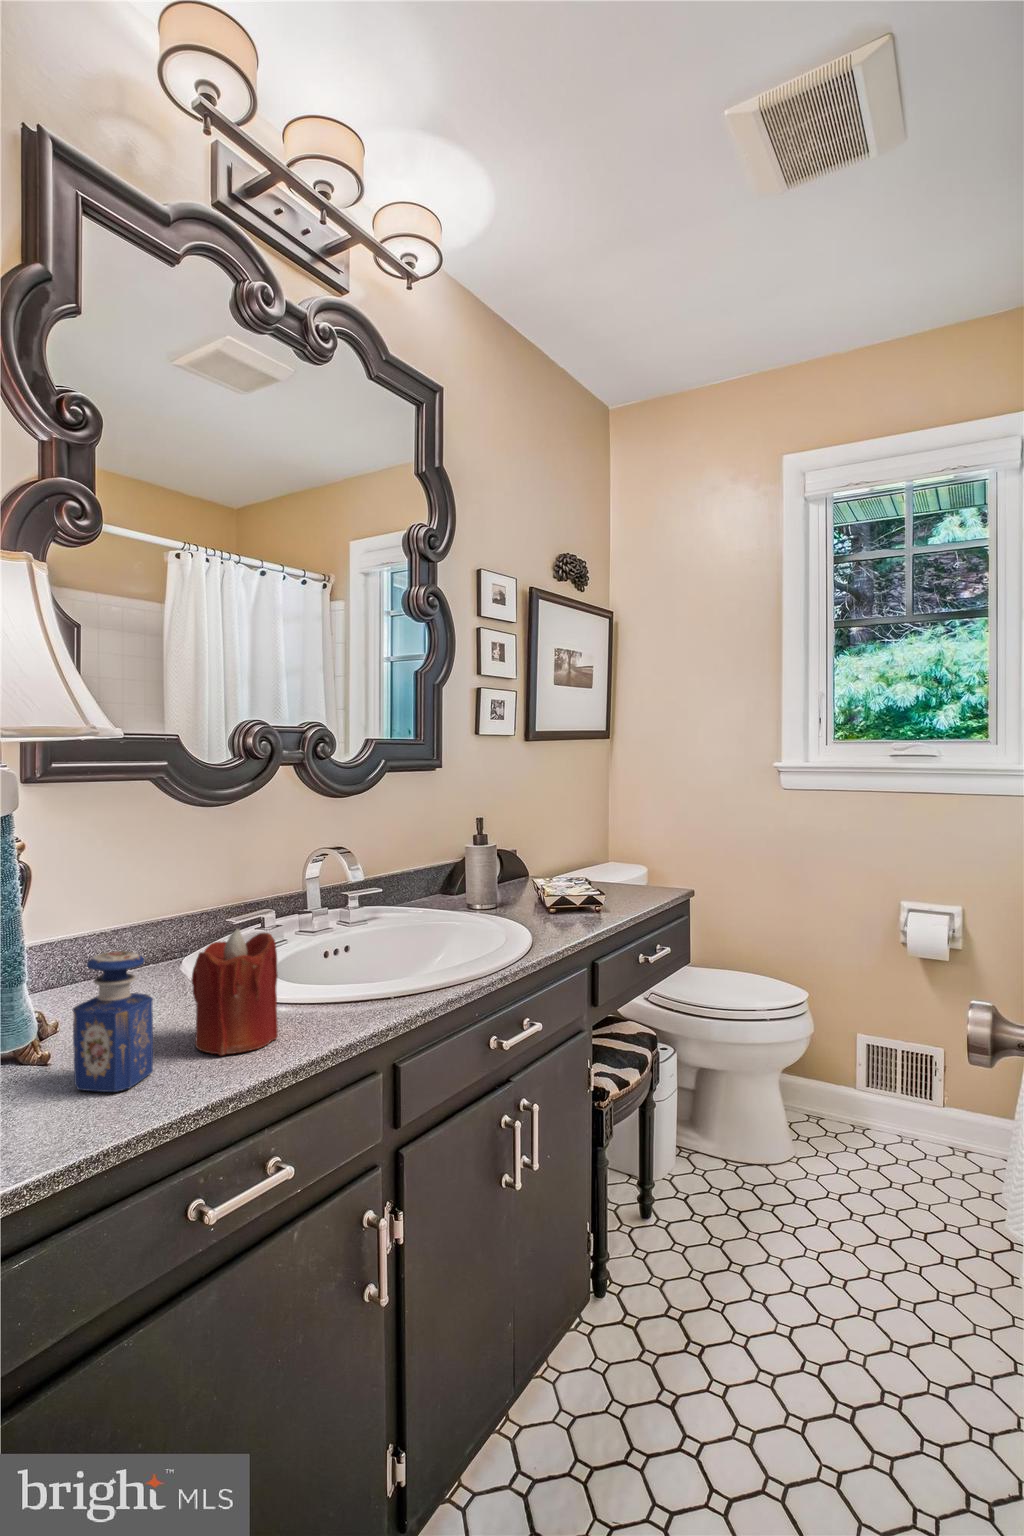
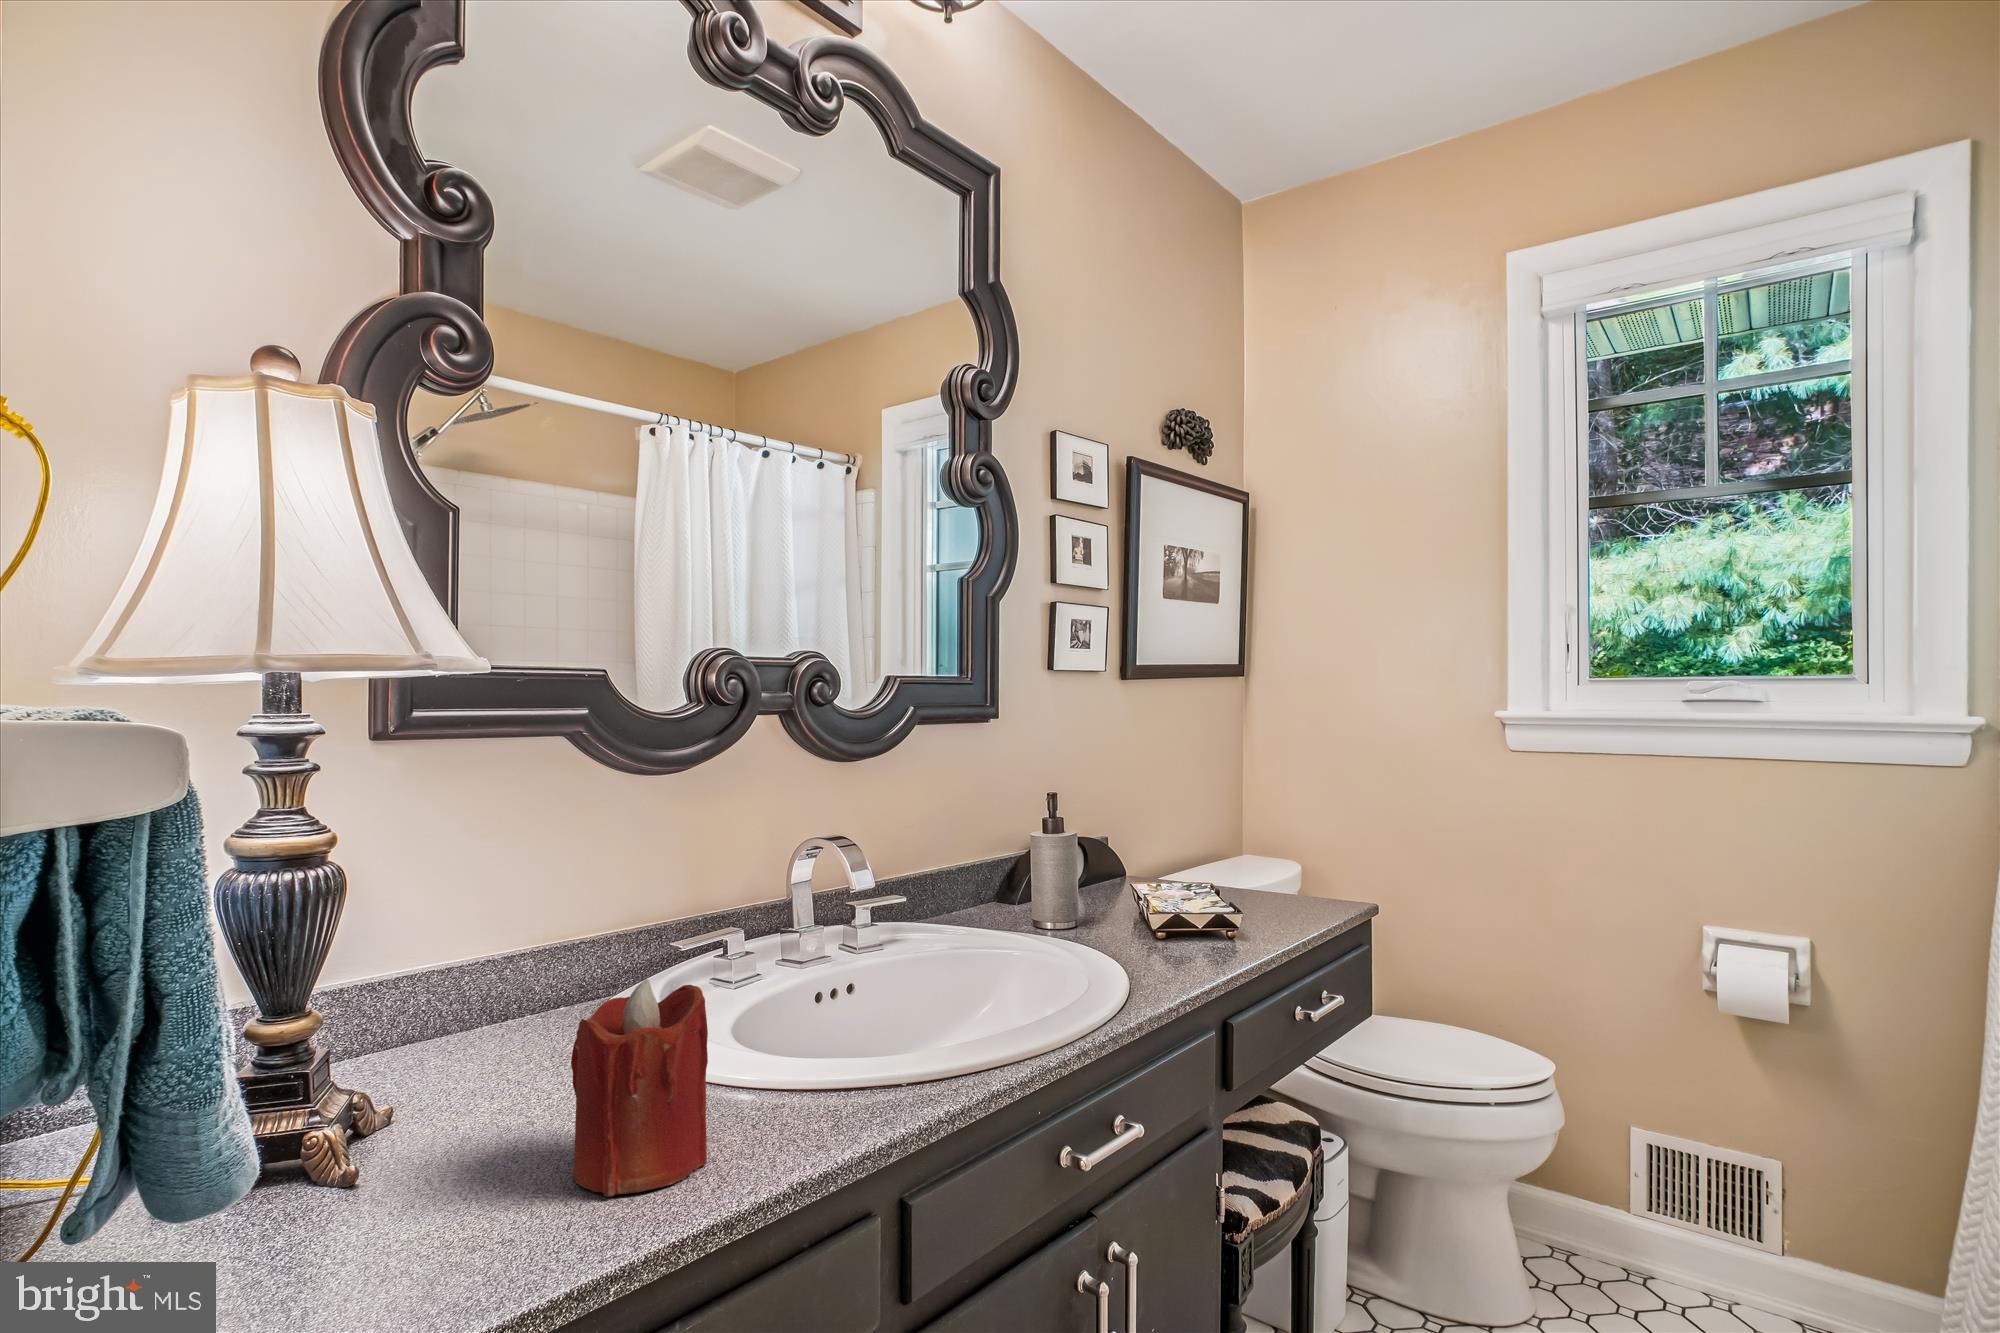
perfume bottle: present [73,951,153,1092] -> none [357,1021,493,1269]

